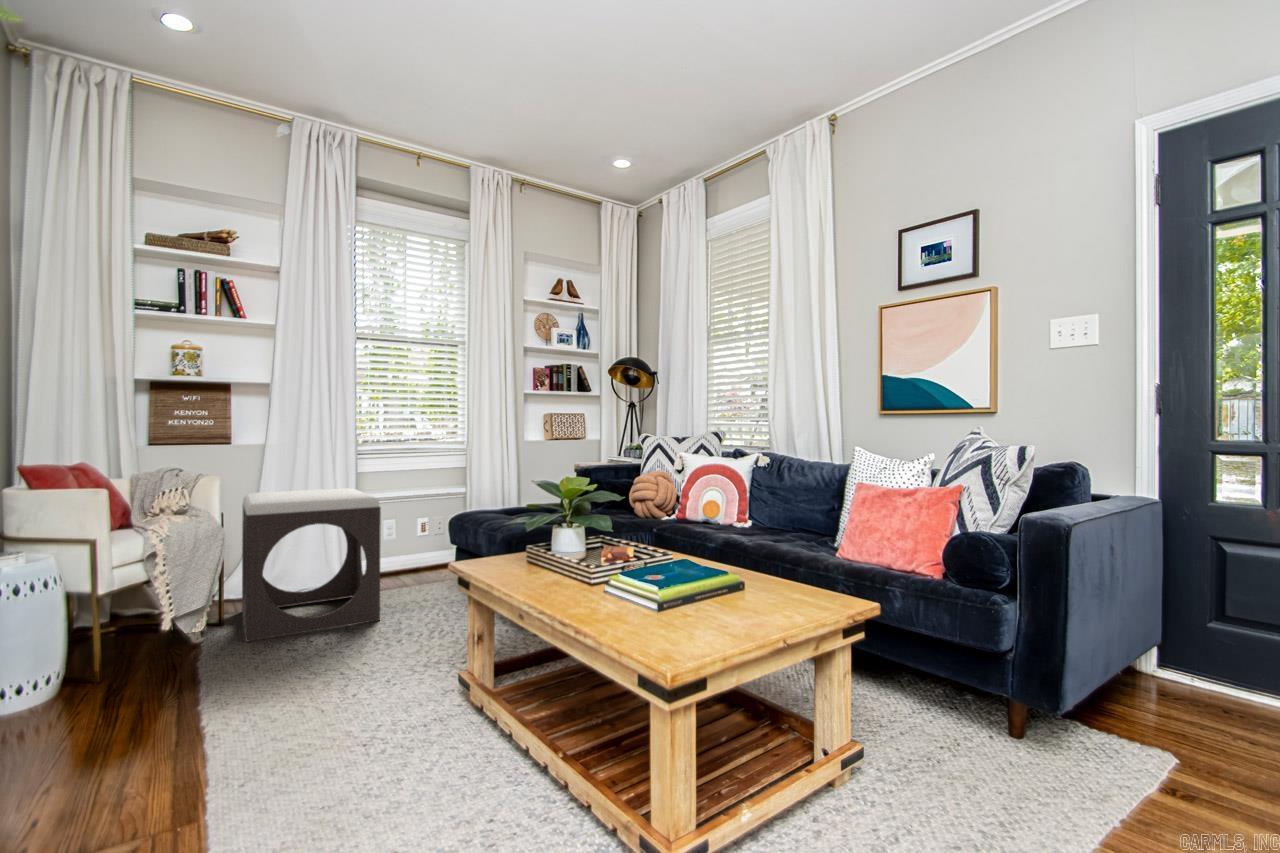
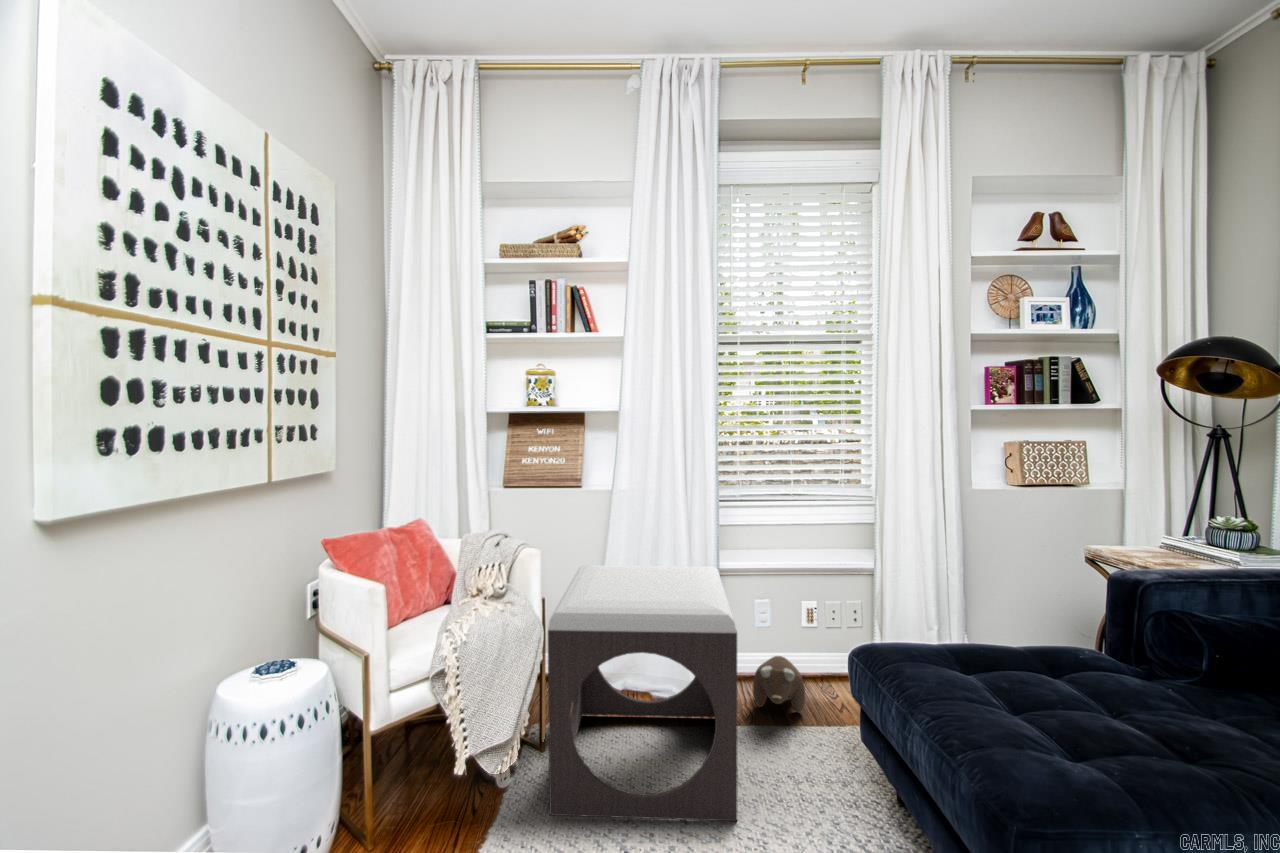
plush toy: none [382,553,419,588] -> present [752,656,805,713]

